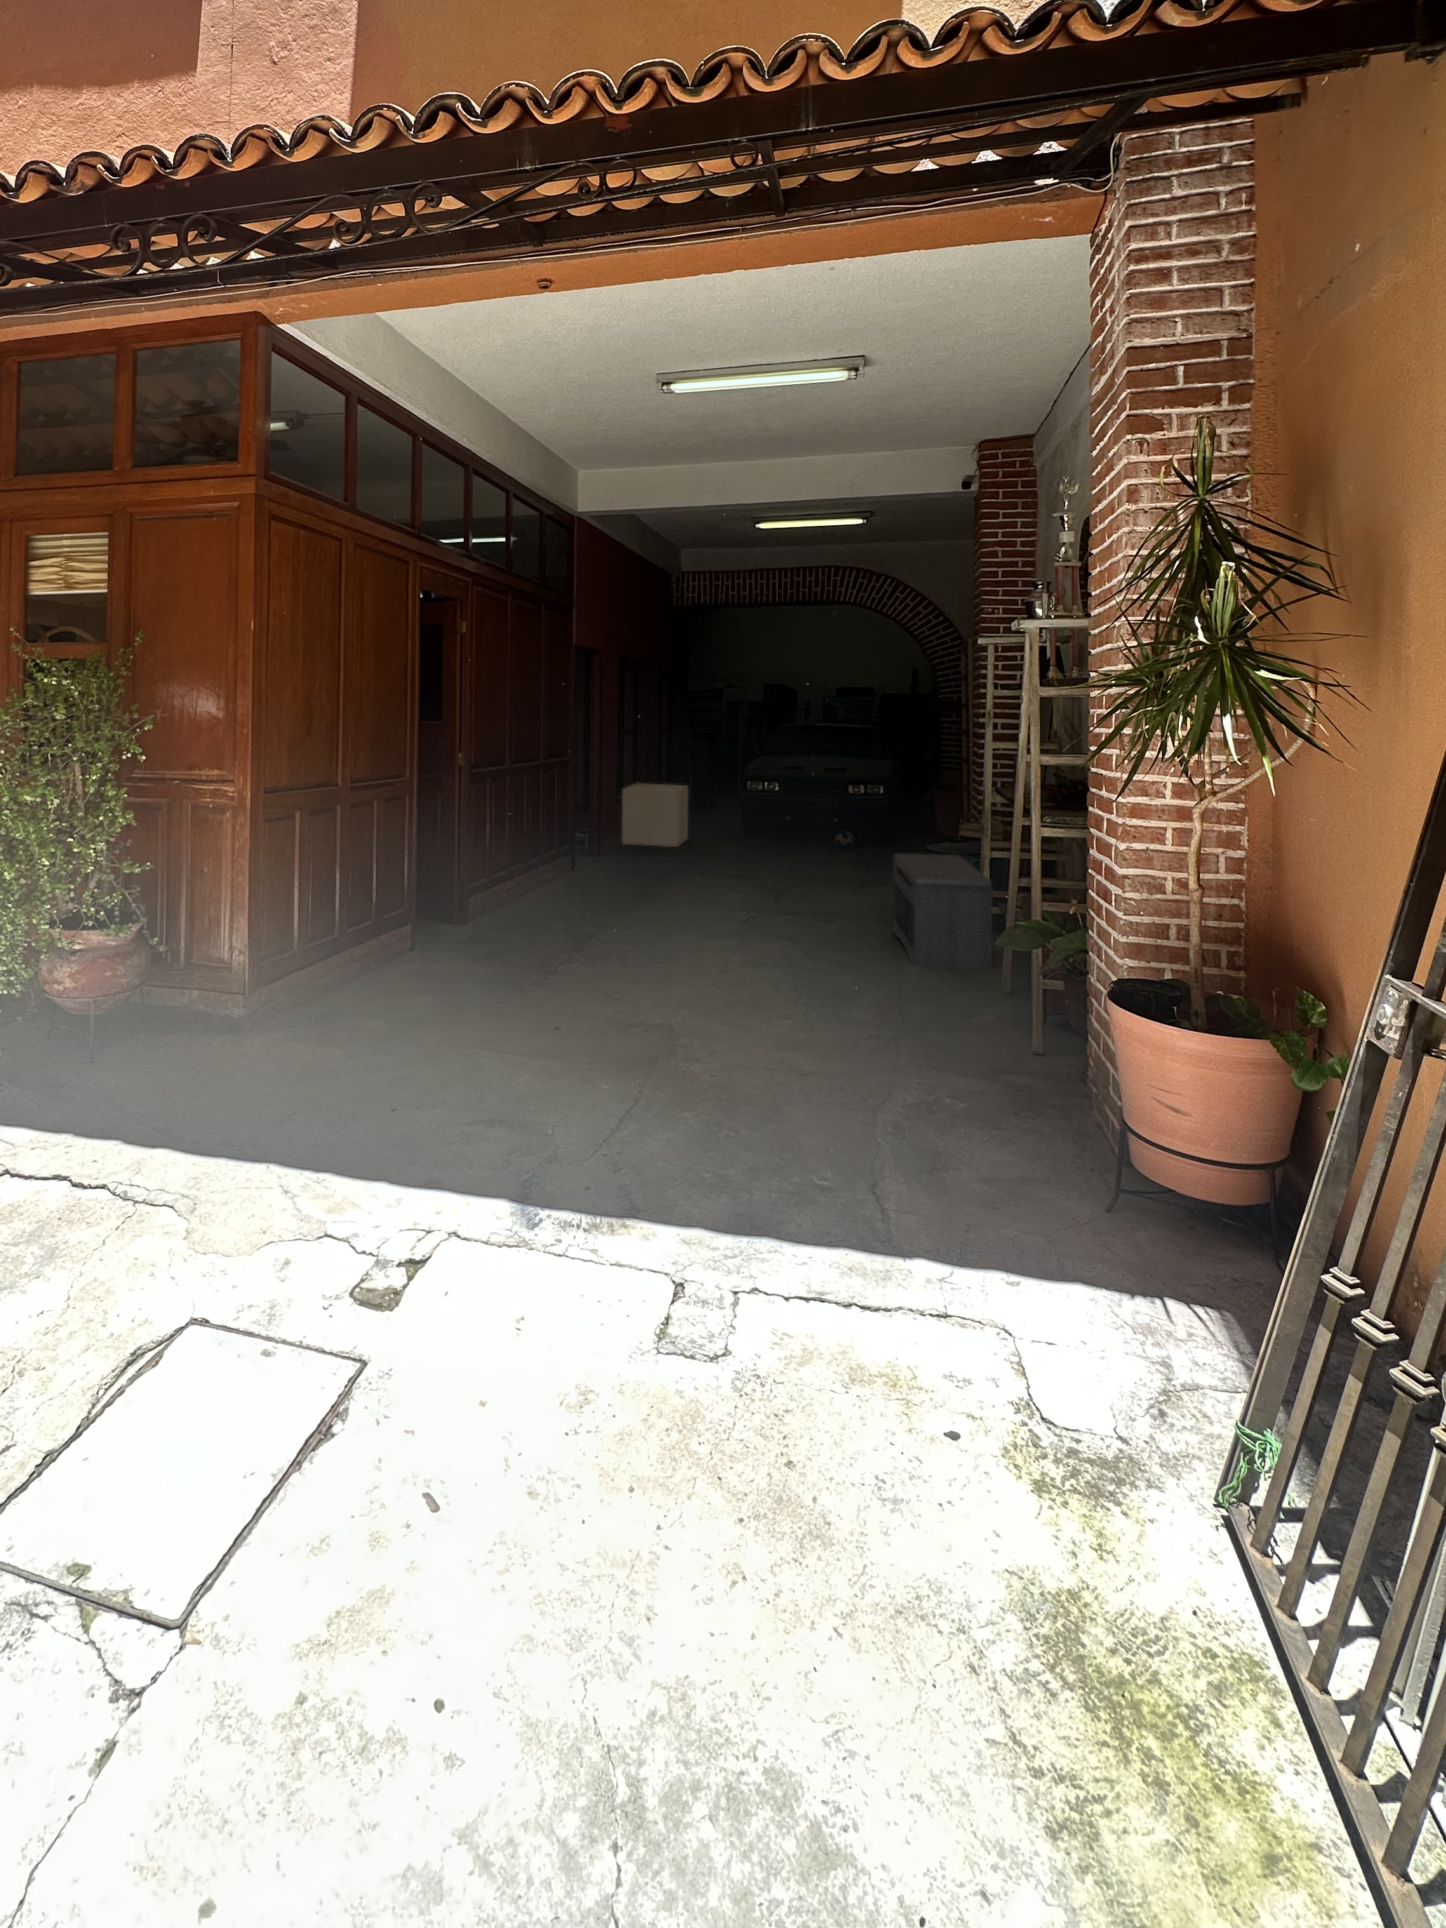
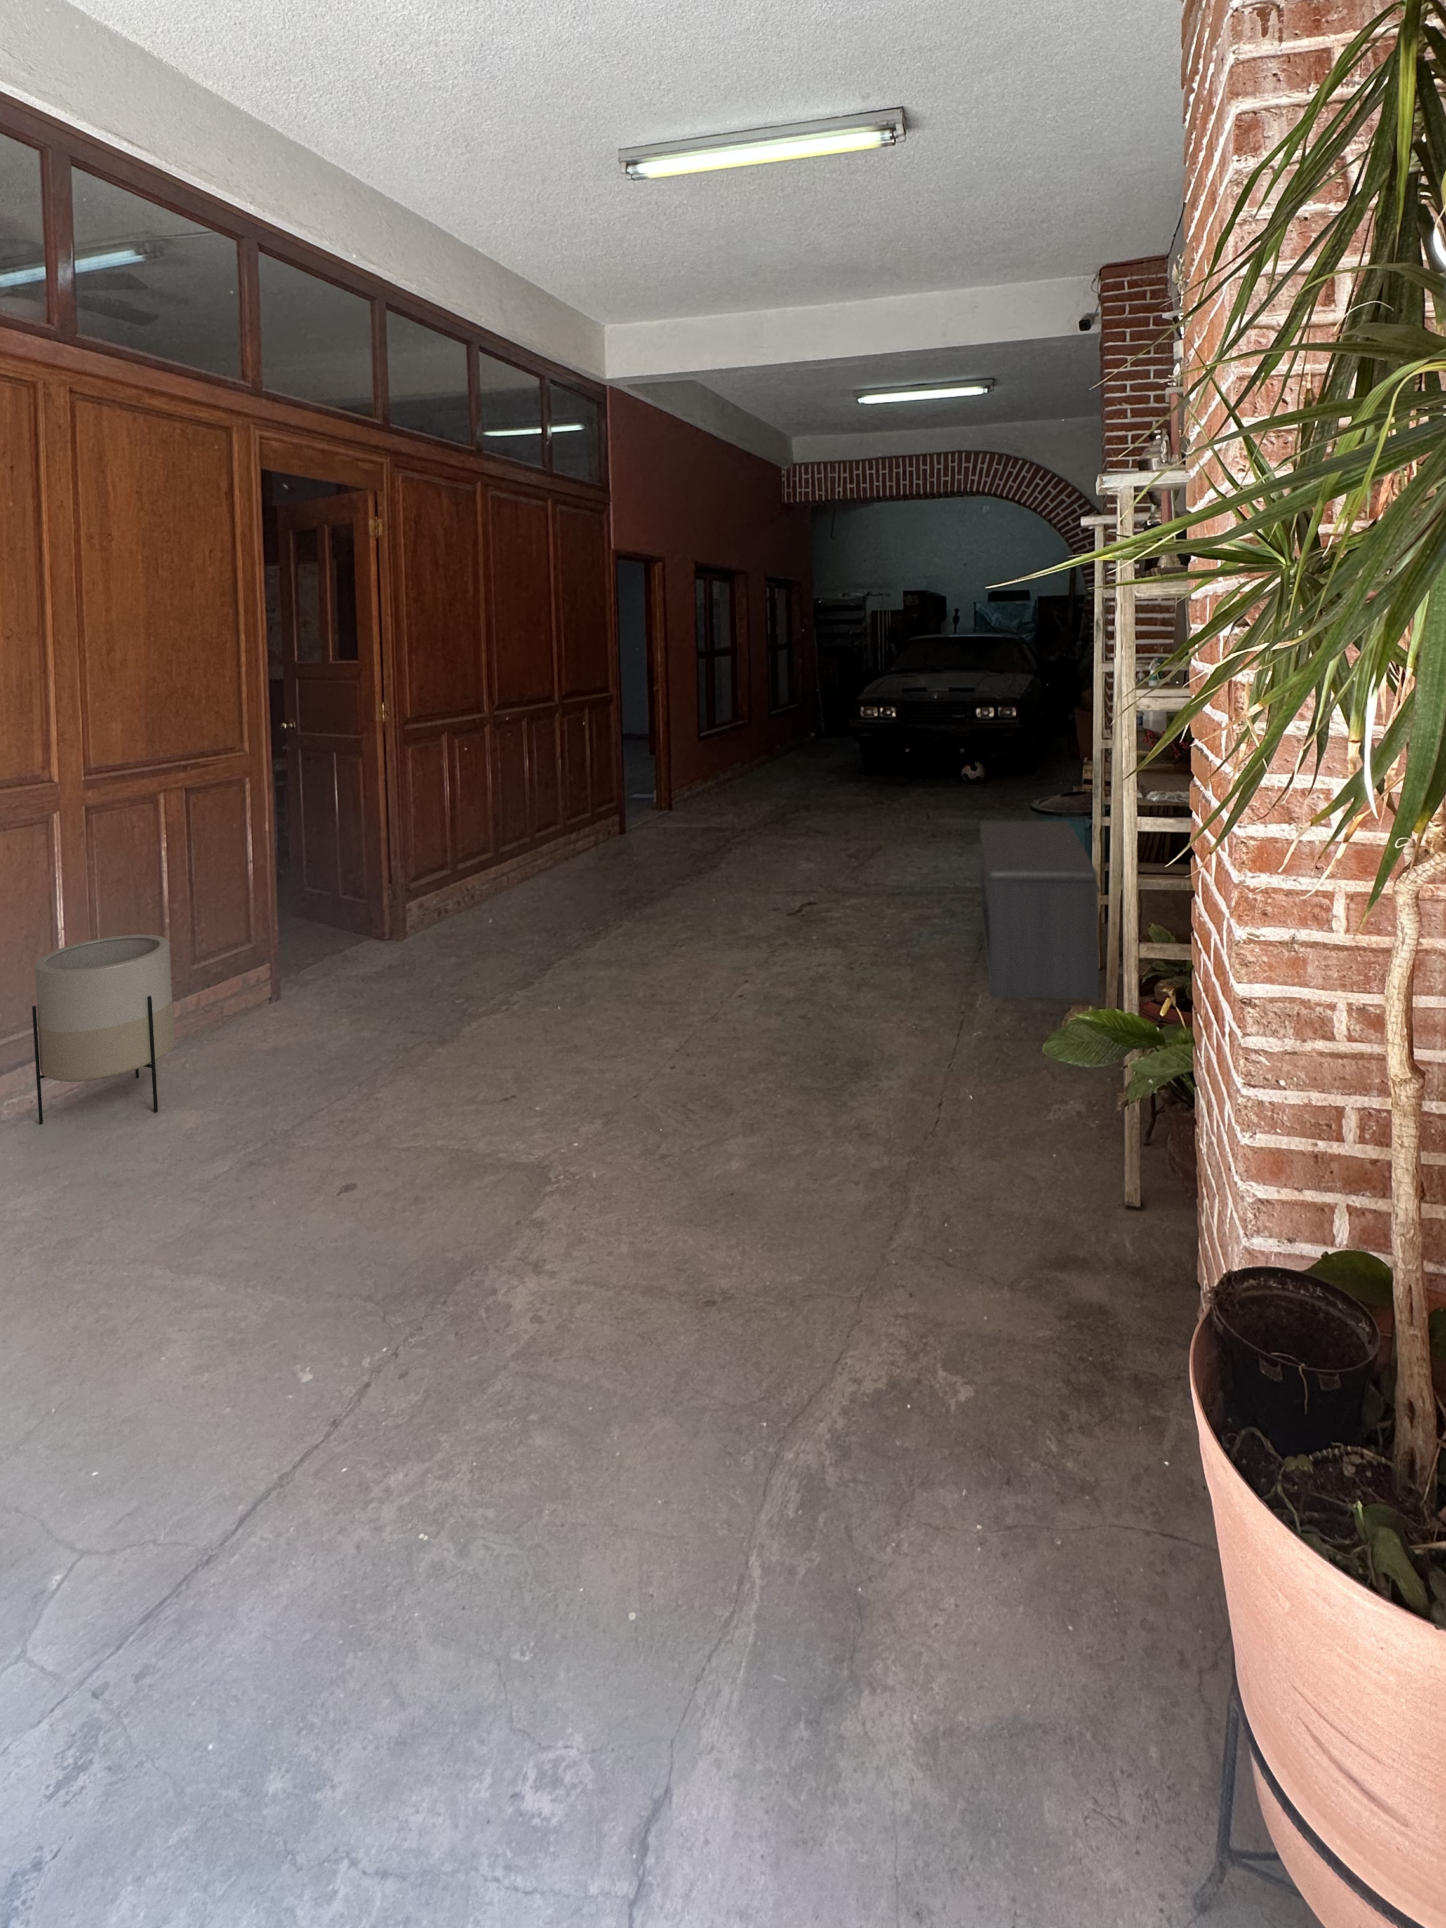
cardboard box: present [622,784,688,847] -> none [708,718,792,795]
planter: none [333,887,405,996] -> present [32,935,175,1124]

